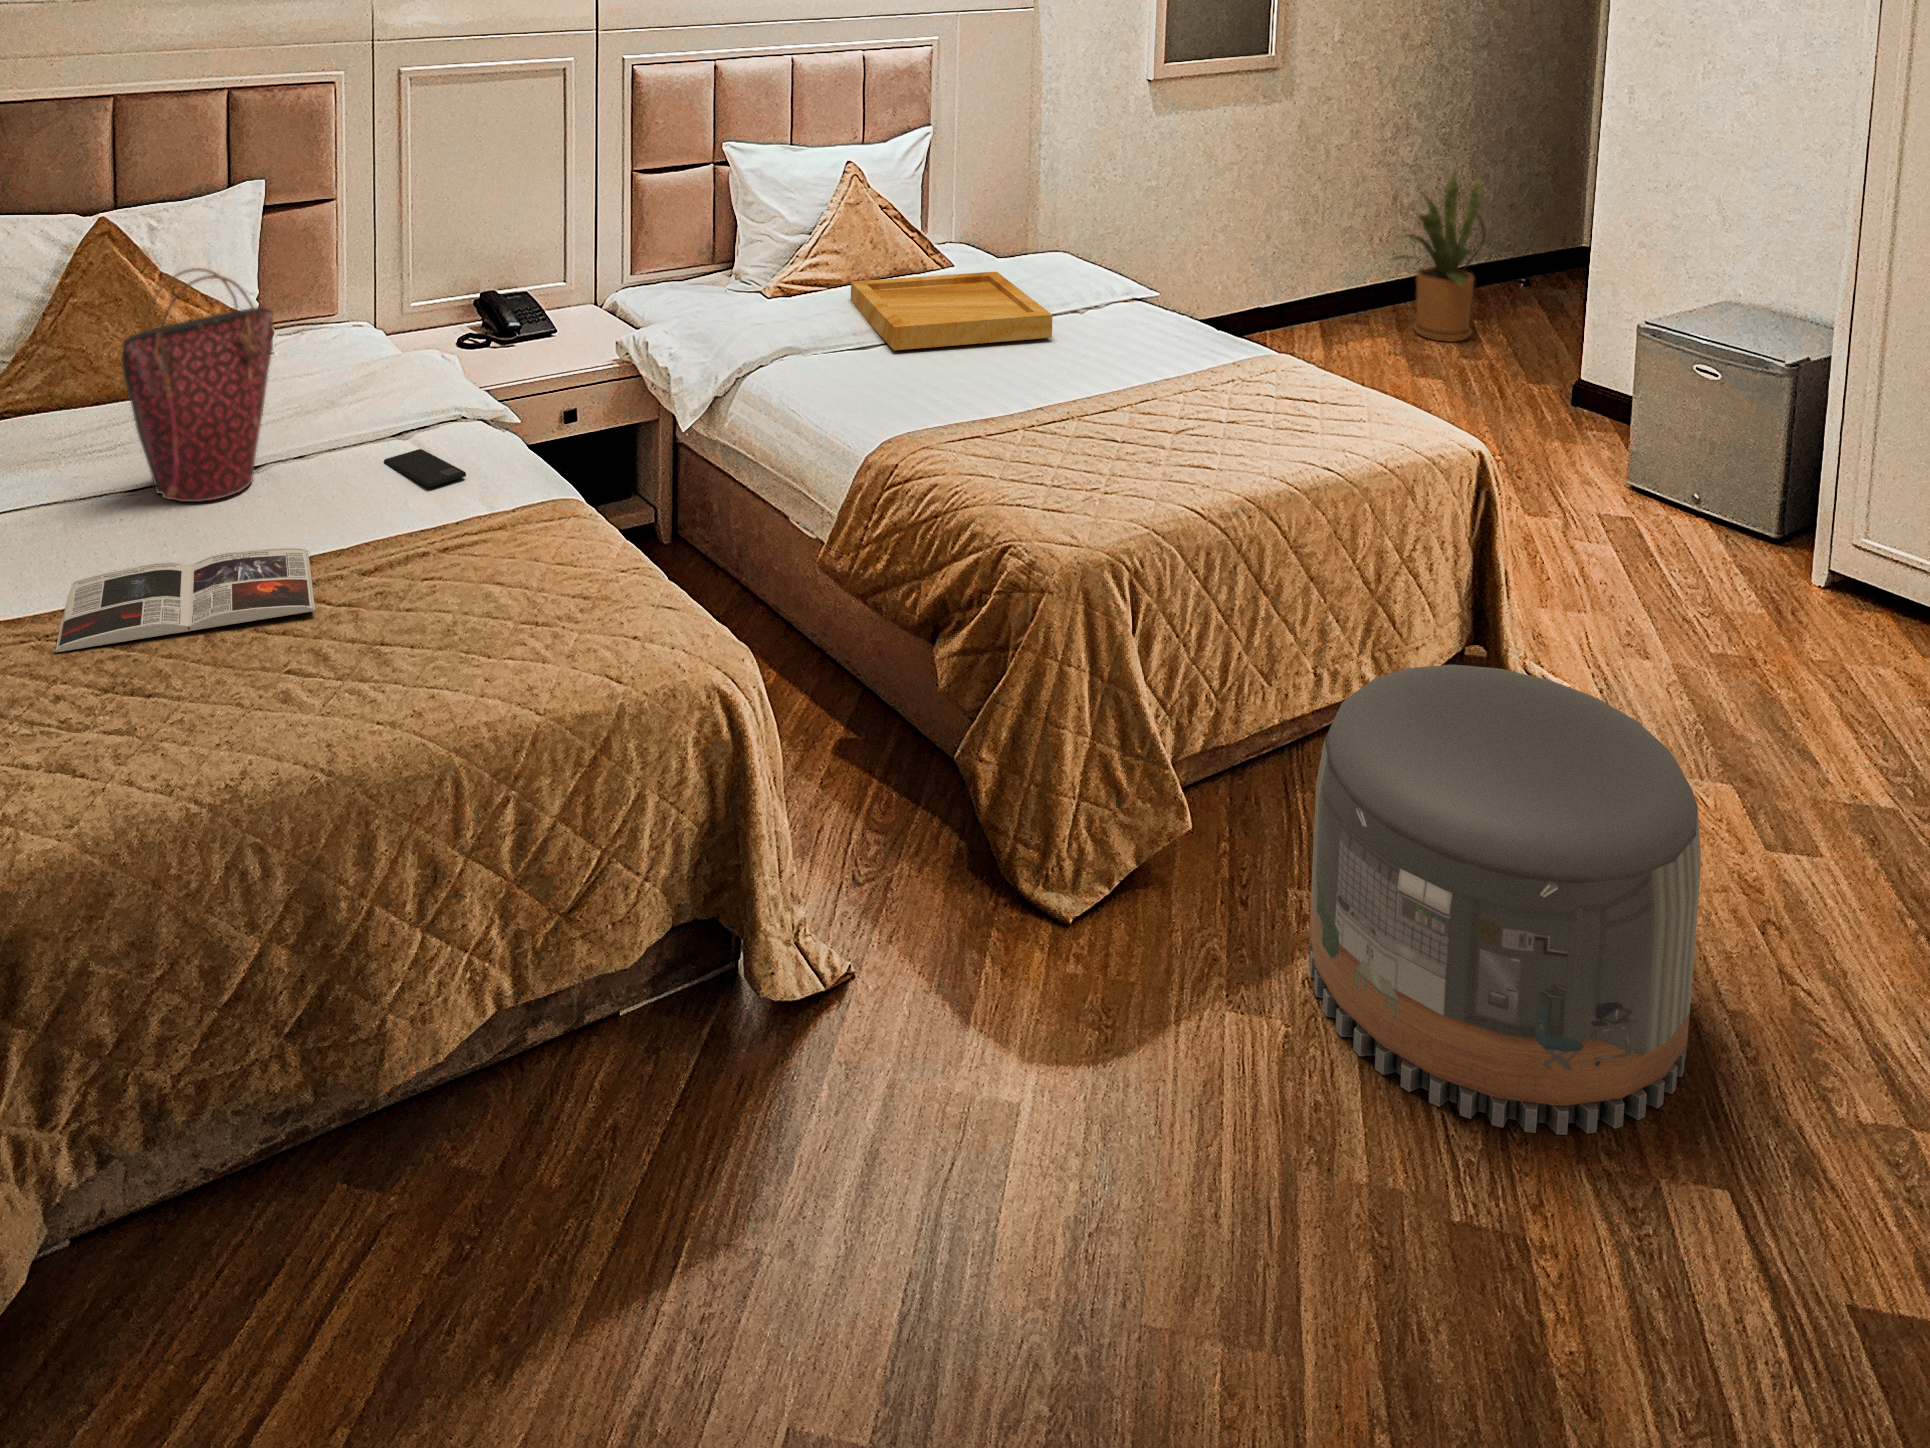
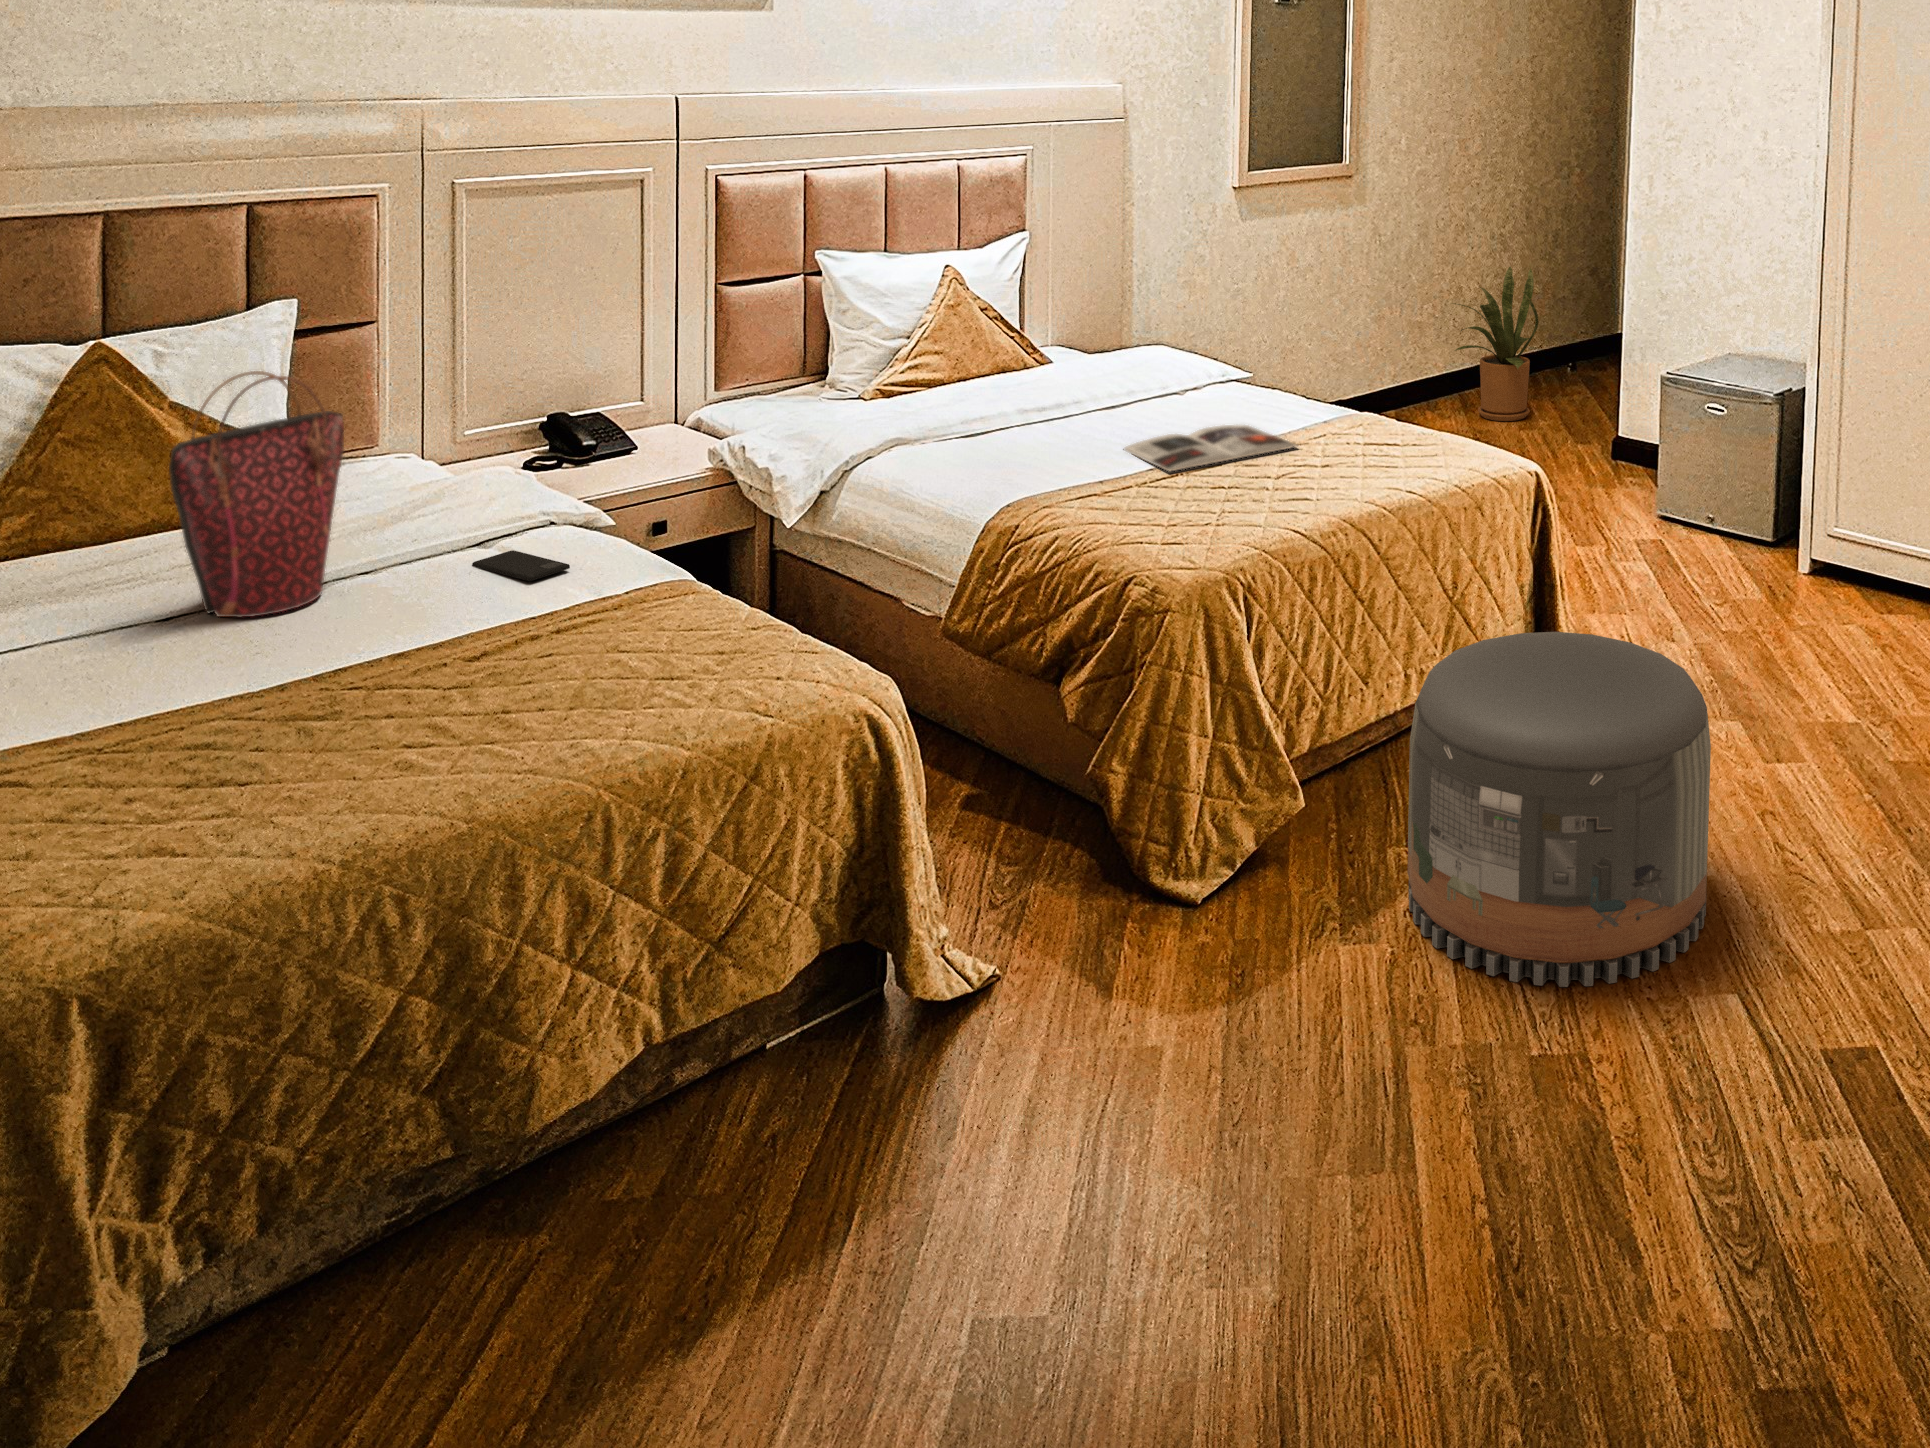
tray: present [851,272,1053,350] -> none [953,362,1155,434]
magazine: present [55,548,315,652] -> present [1124,425,1298,471]

